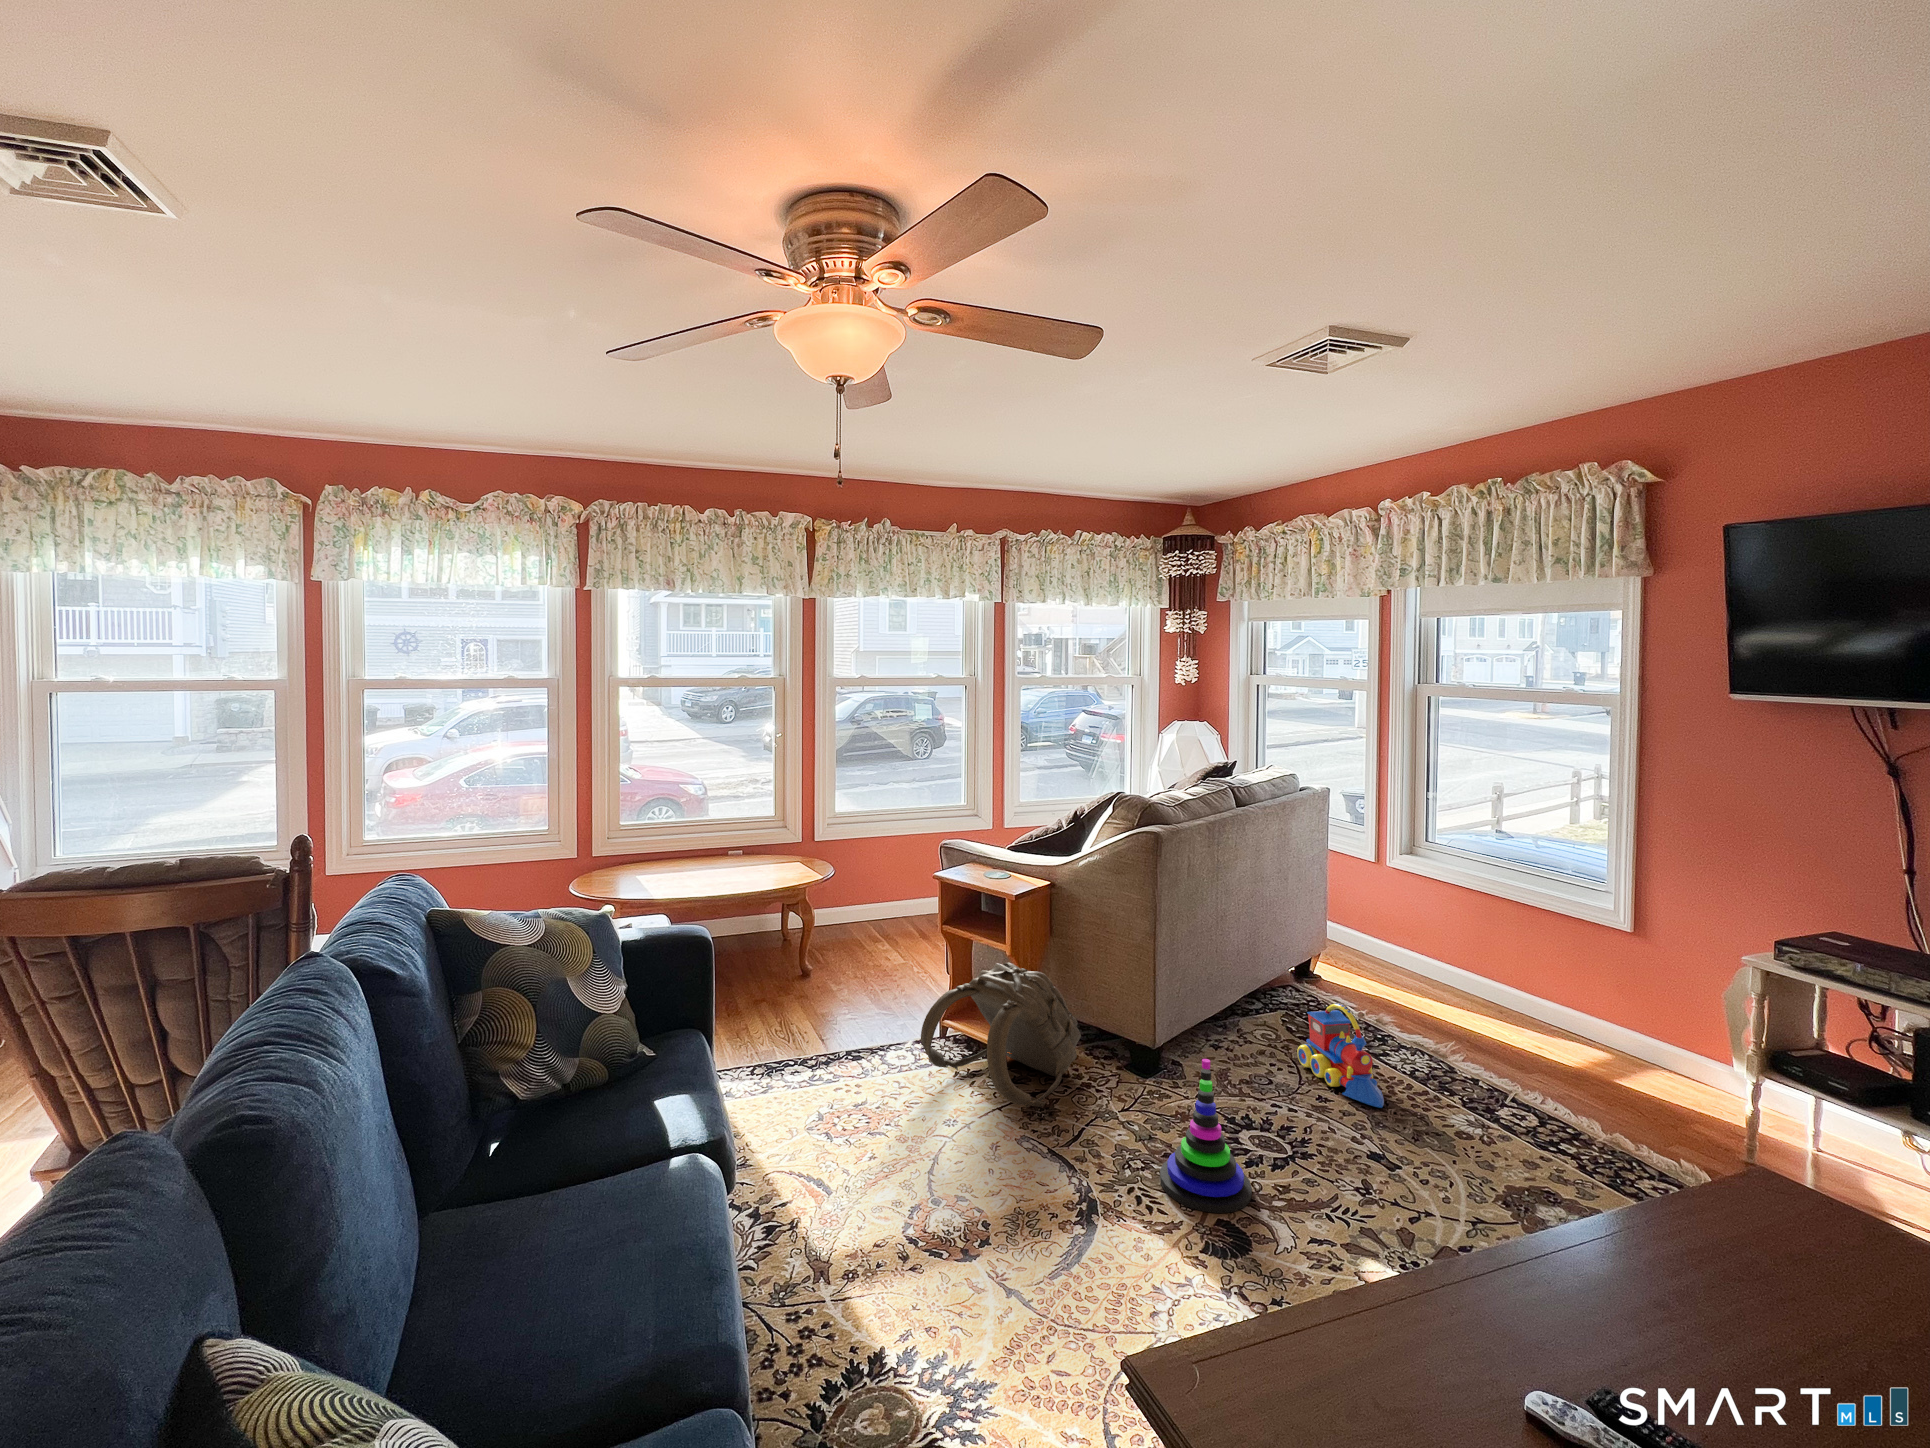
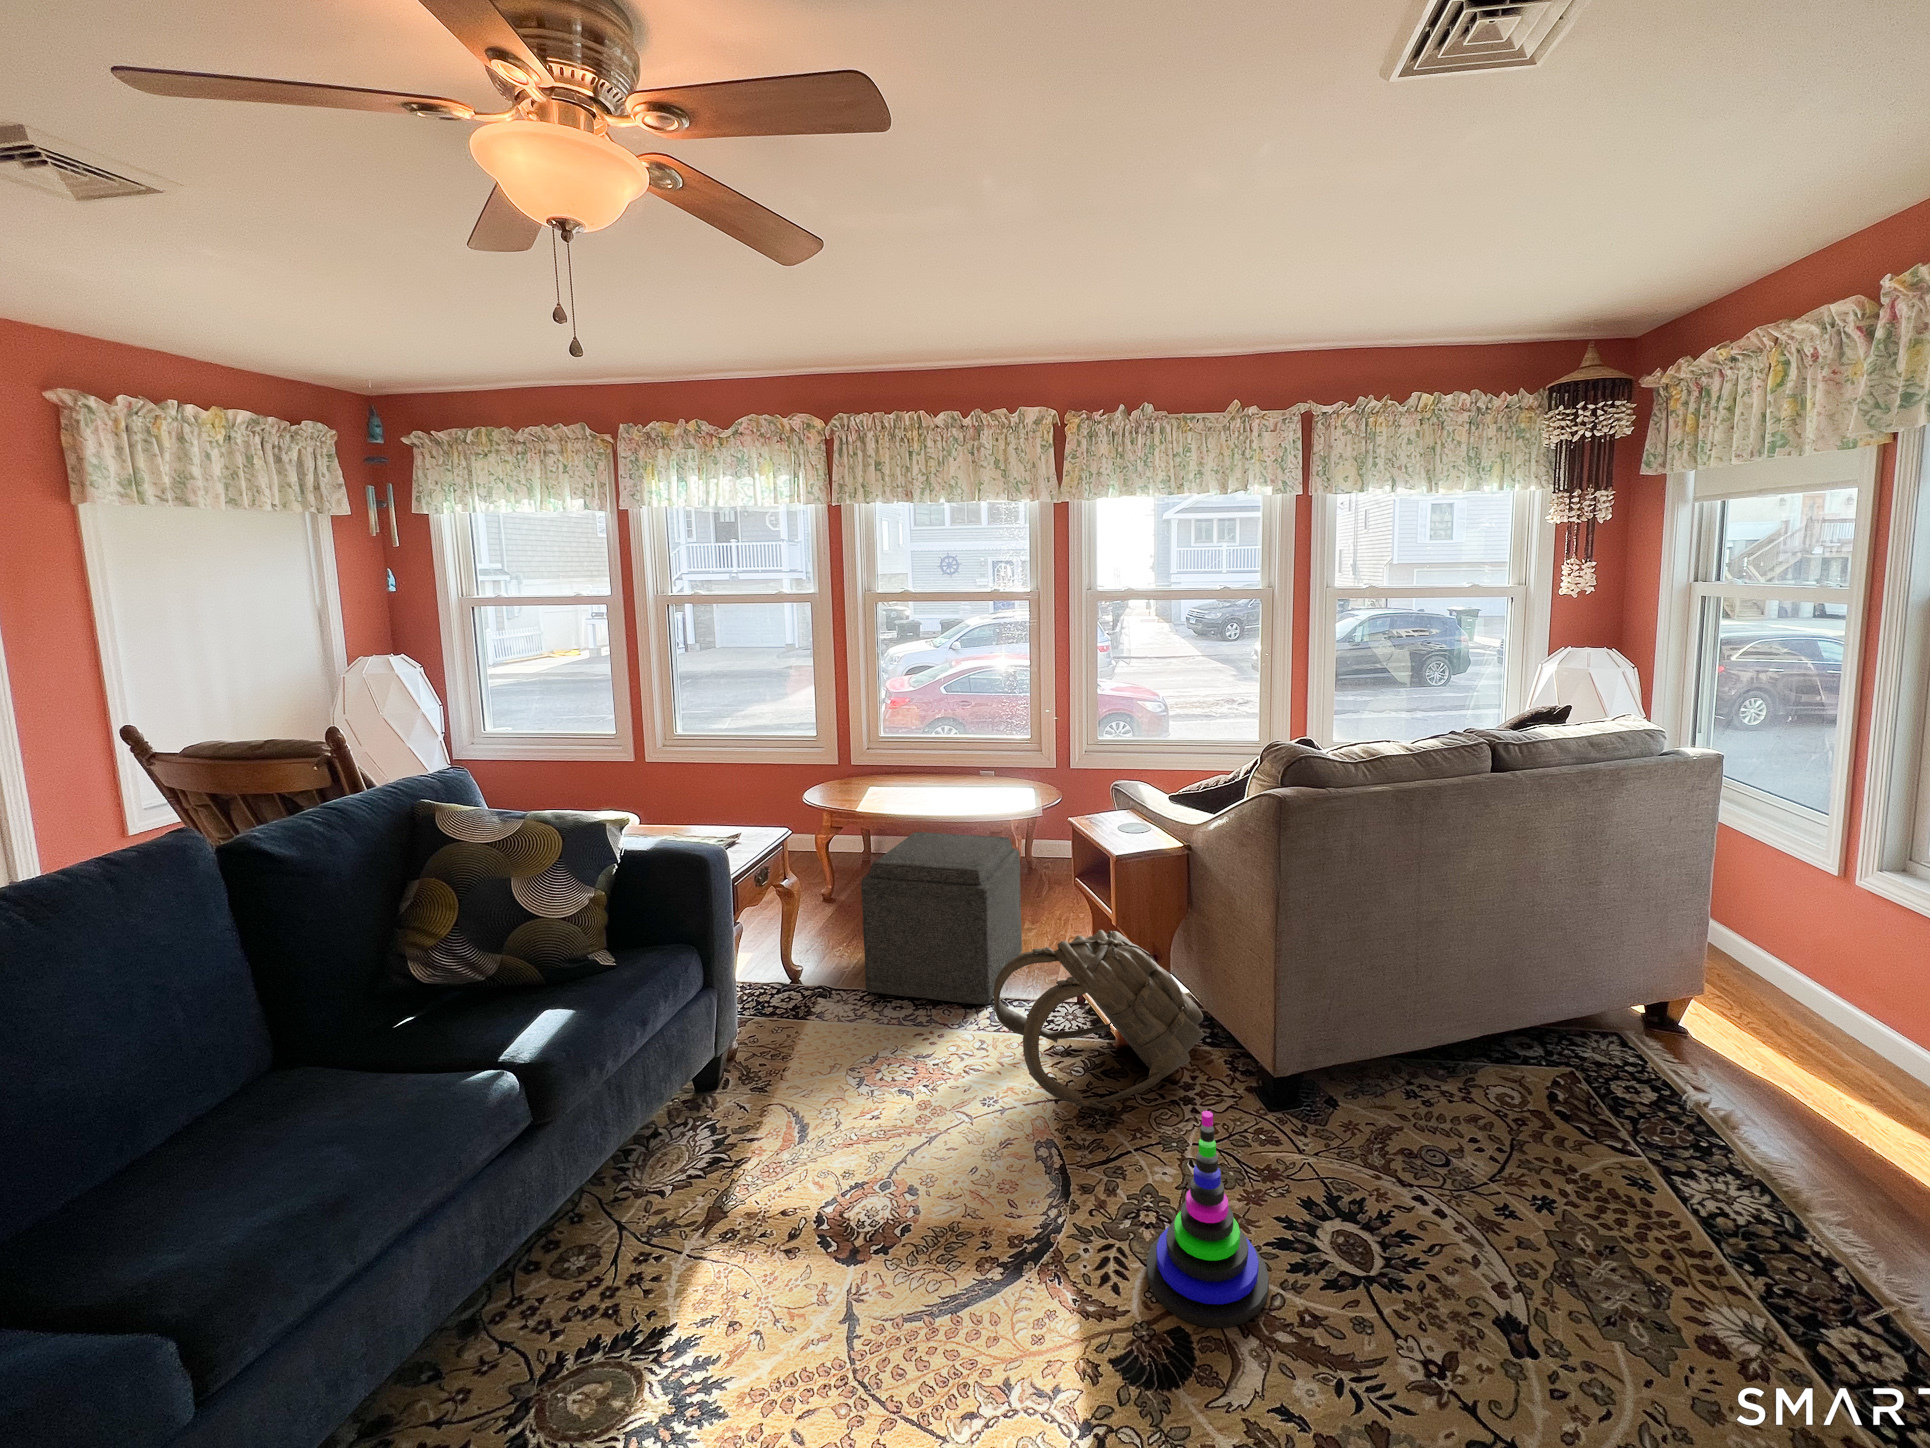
ottoman: none [746,904,873,1066] -> present [861,832,1022,1004]
toy train: present [1297,1003,1384,1108] -> none [1517,1072,1619,1248]

